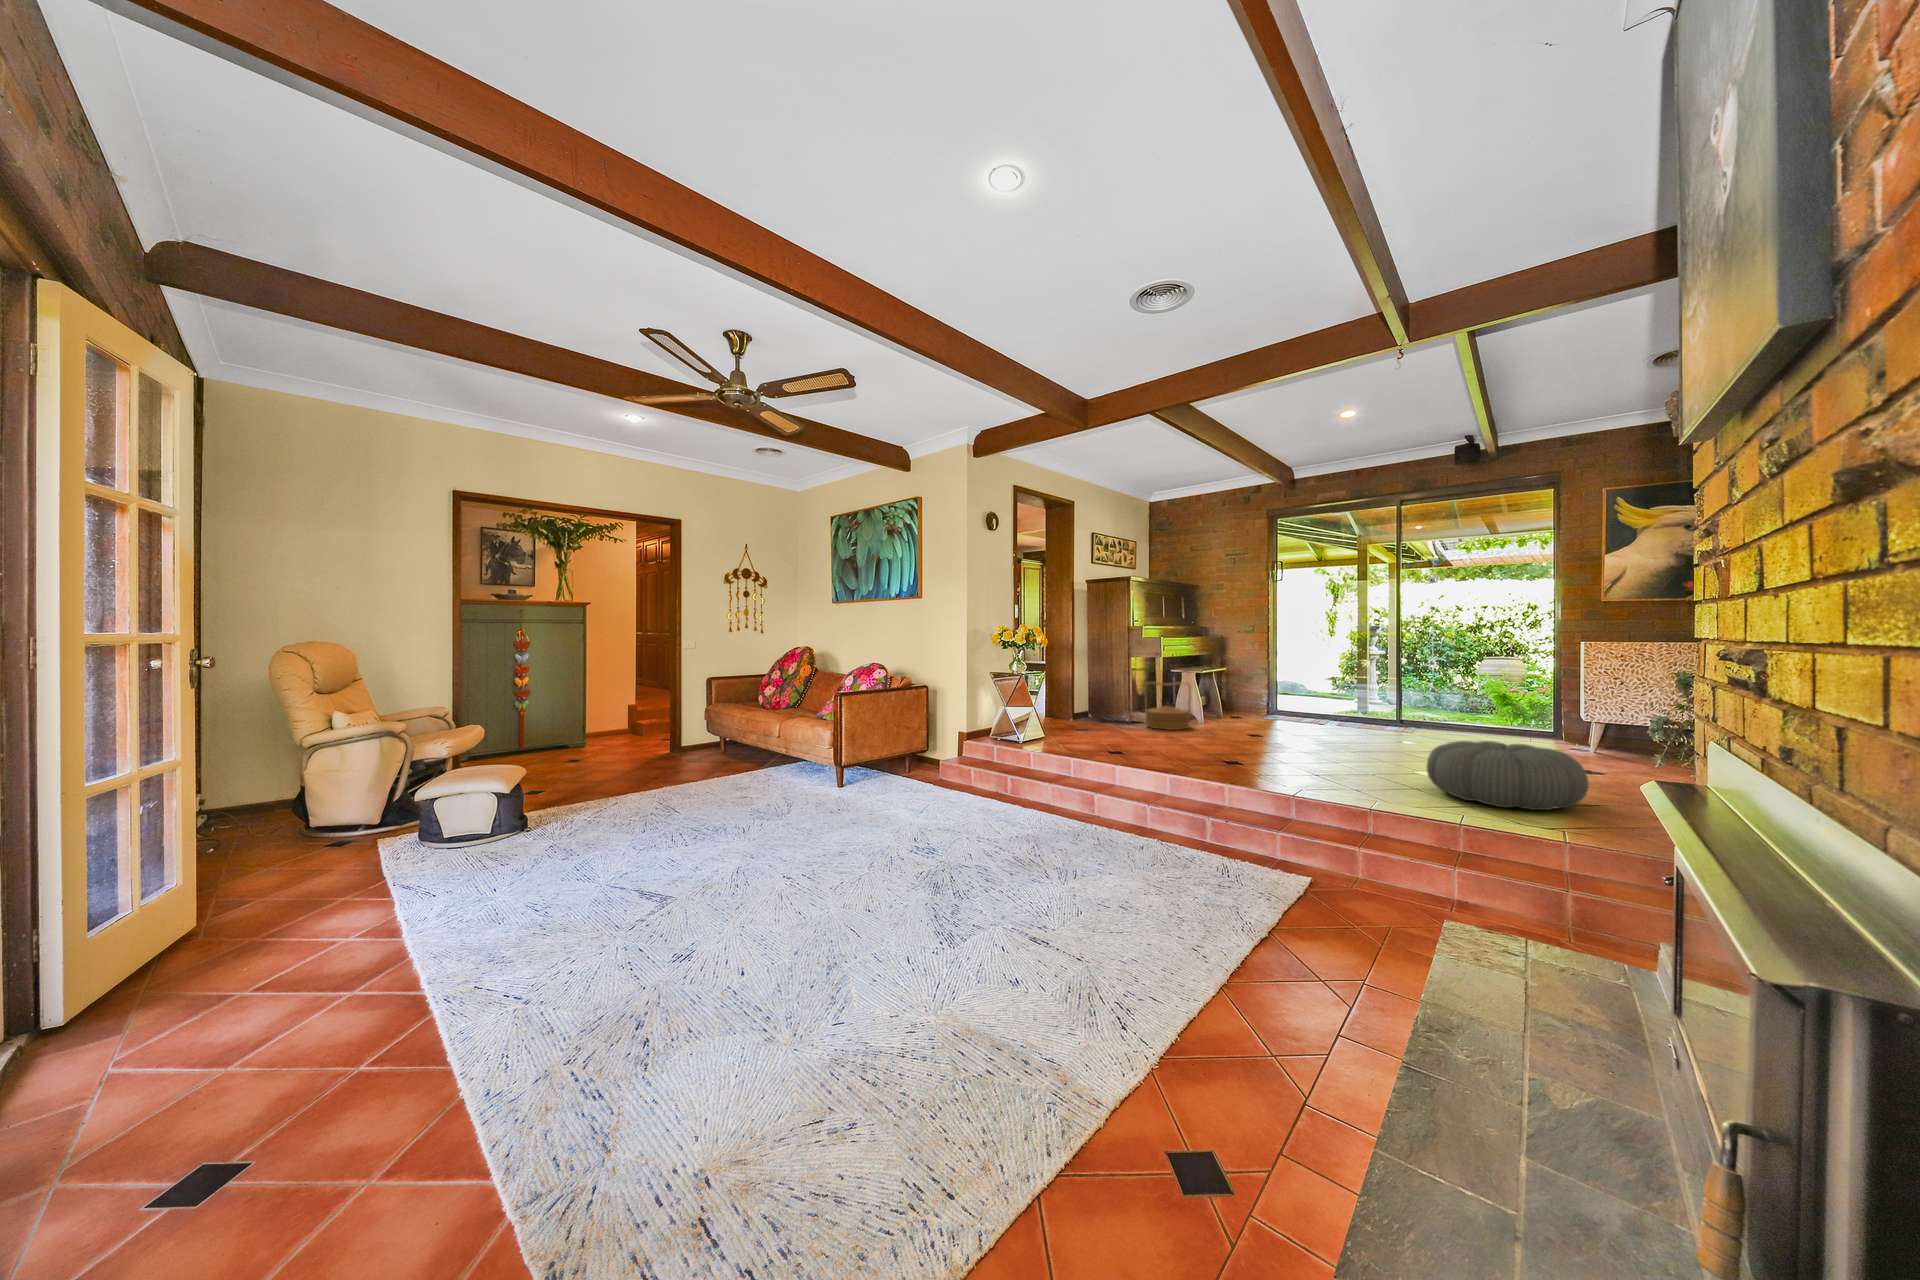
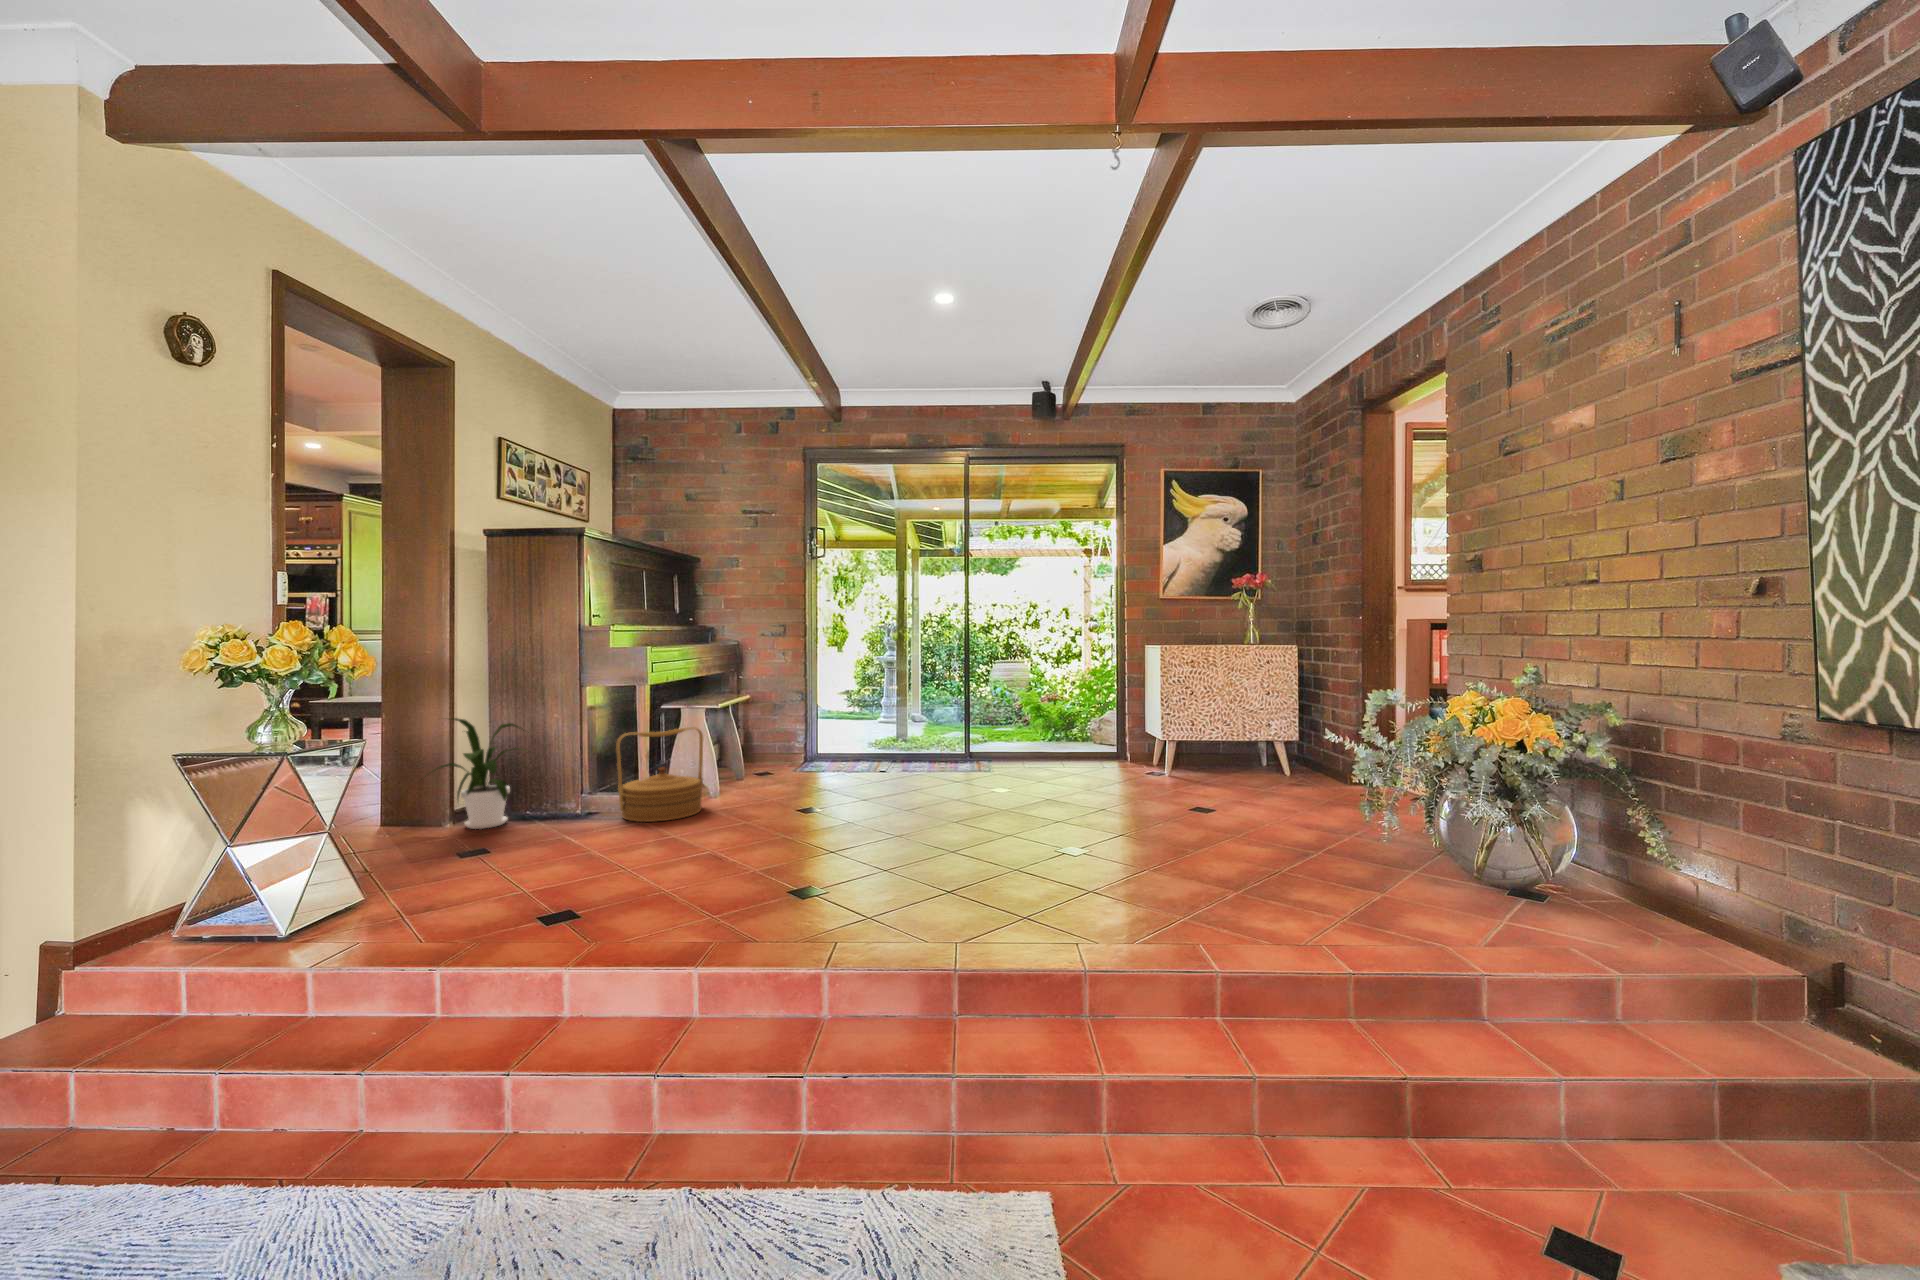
house plant: none [1059,669,1106,722] -> present [425,718,529,829]
pouf: present [1426,741,1588,810] -> none [1135,801,1332,917]

